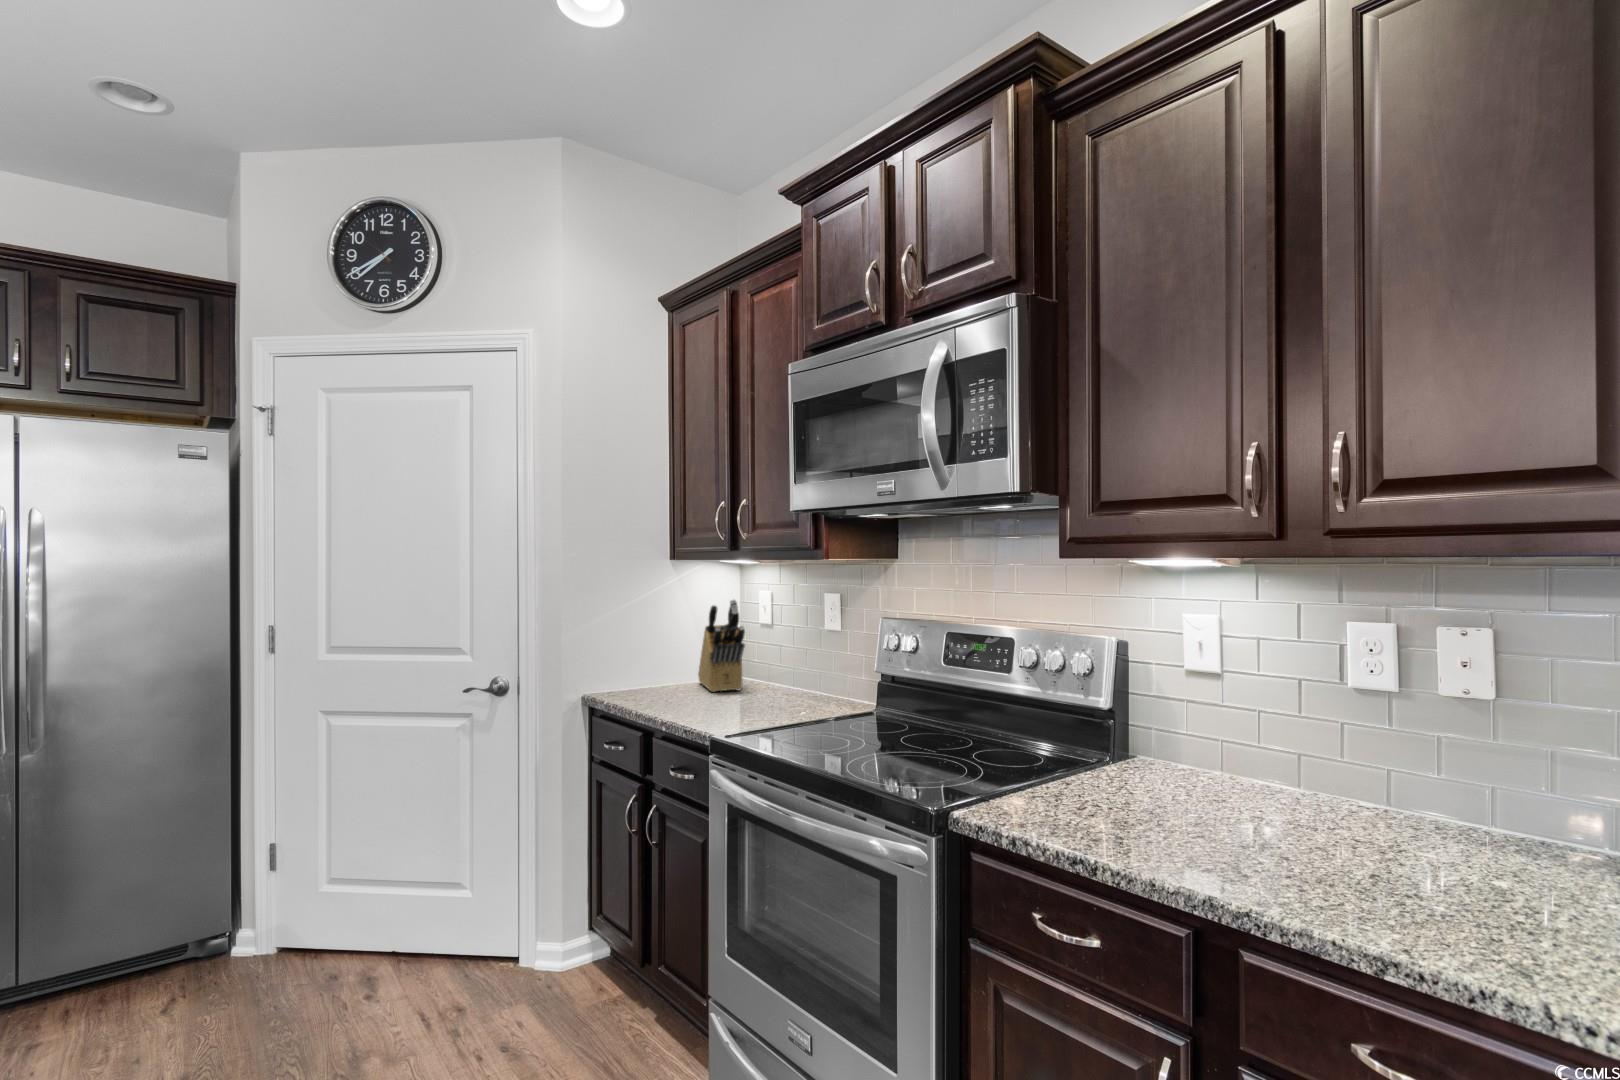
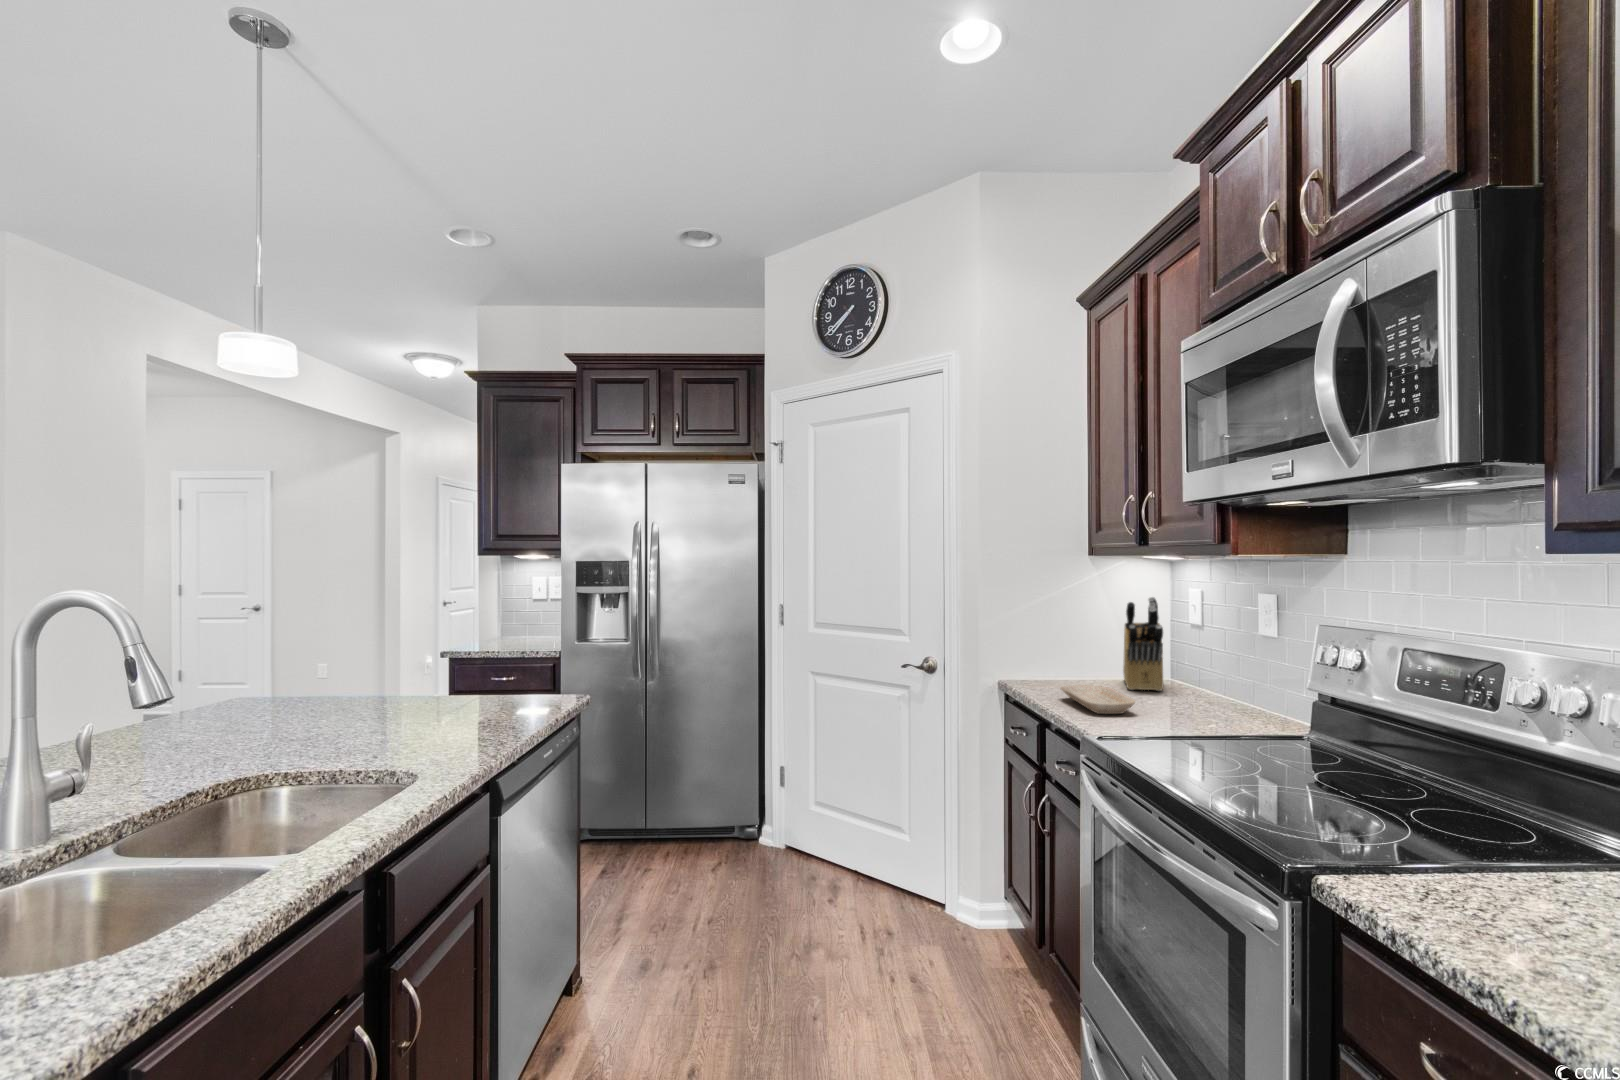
tray: none [656,691,736,717] -> present [1060,685,1135,714]

